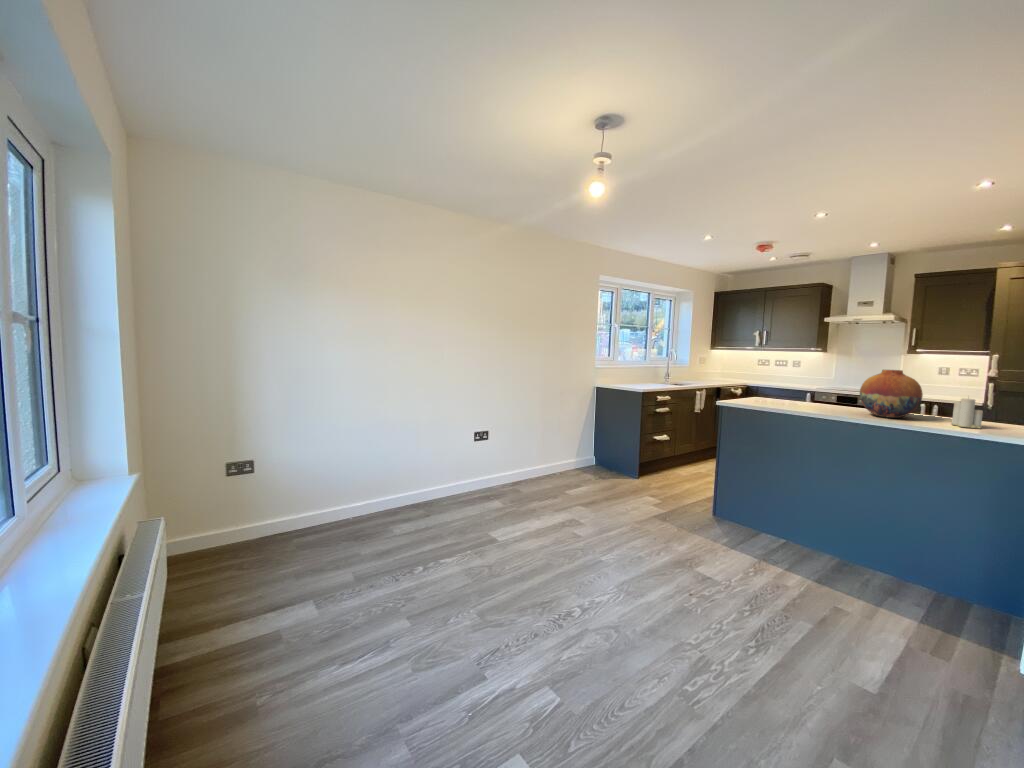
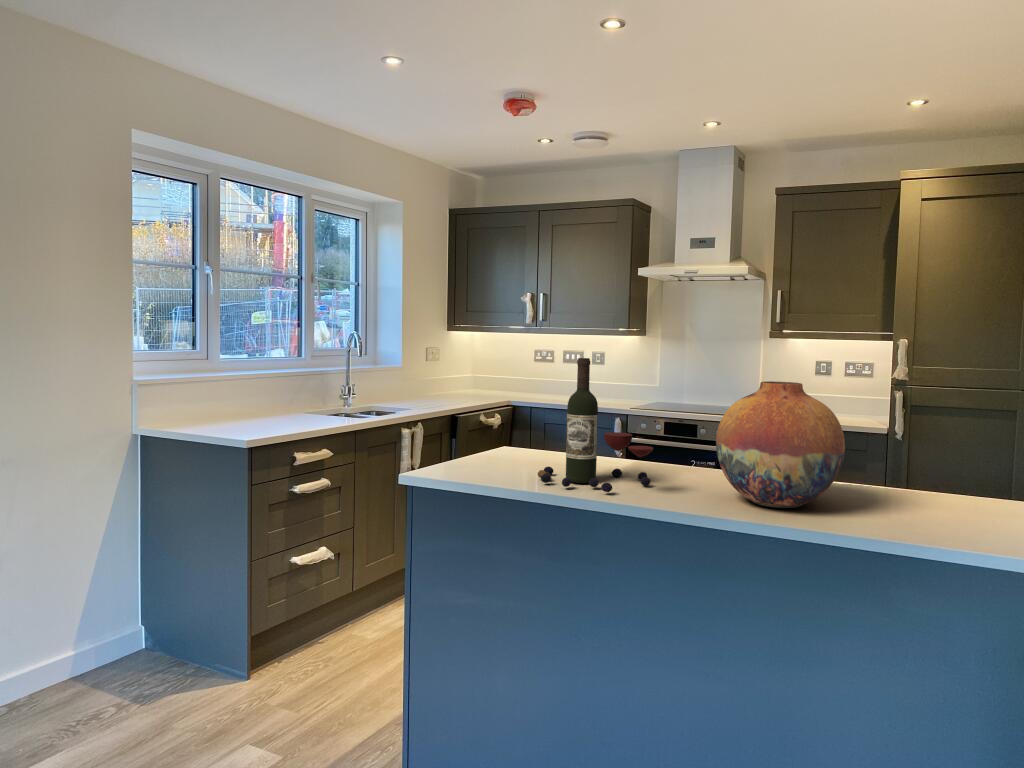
wine bottle: none [776,360,832,411] -> present [538,358,653,492]
candle: present [952,398,983,428] -> none [909,447,972,532]

